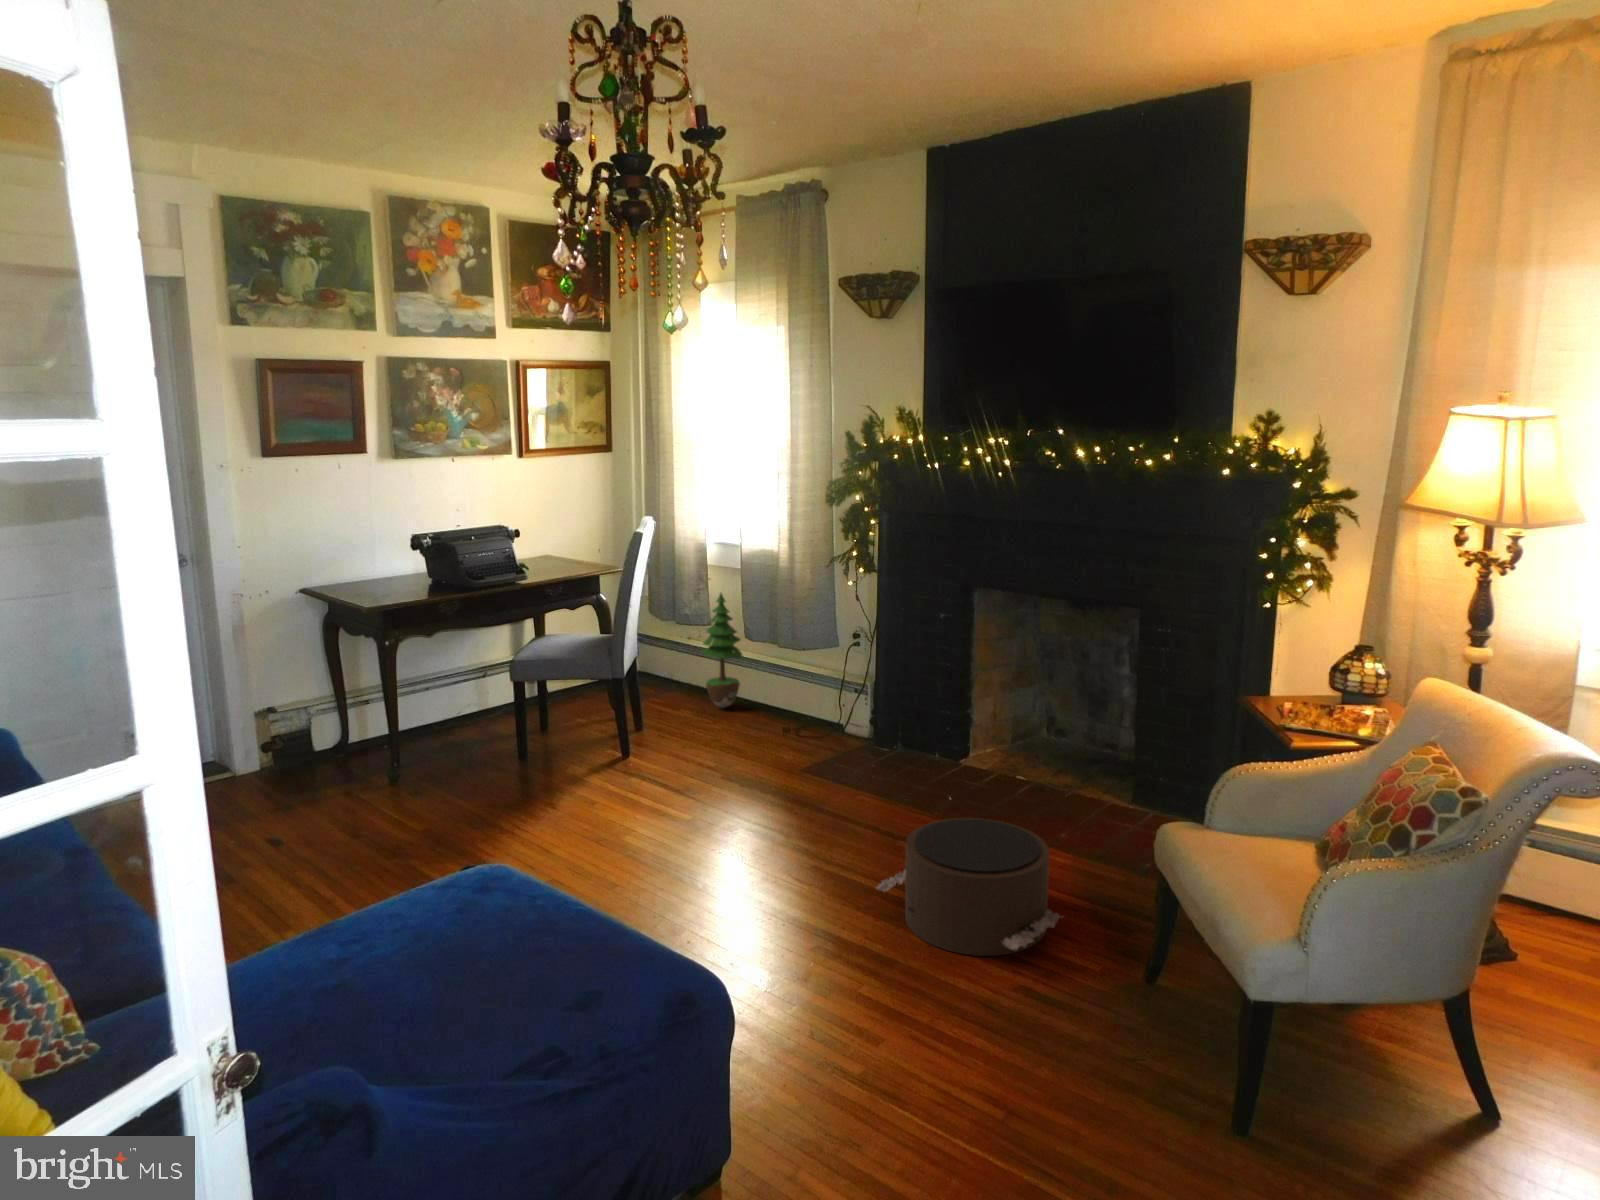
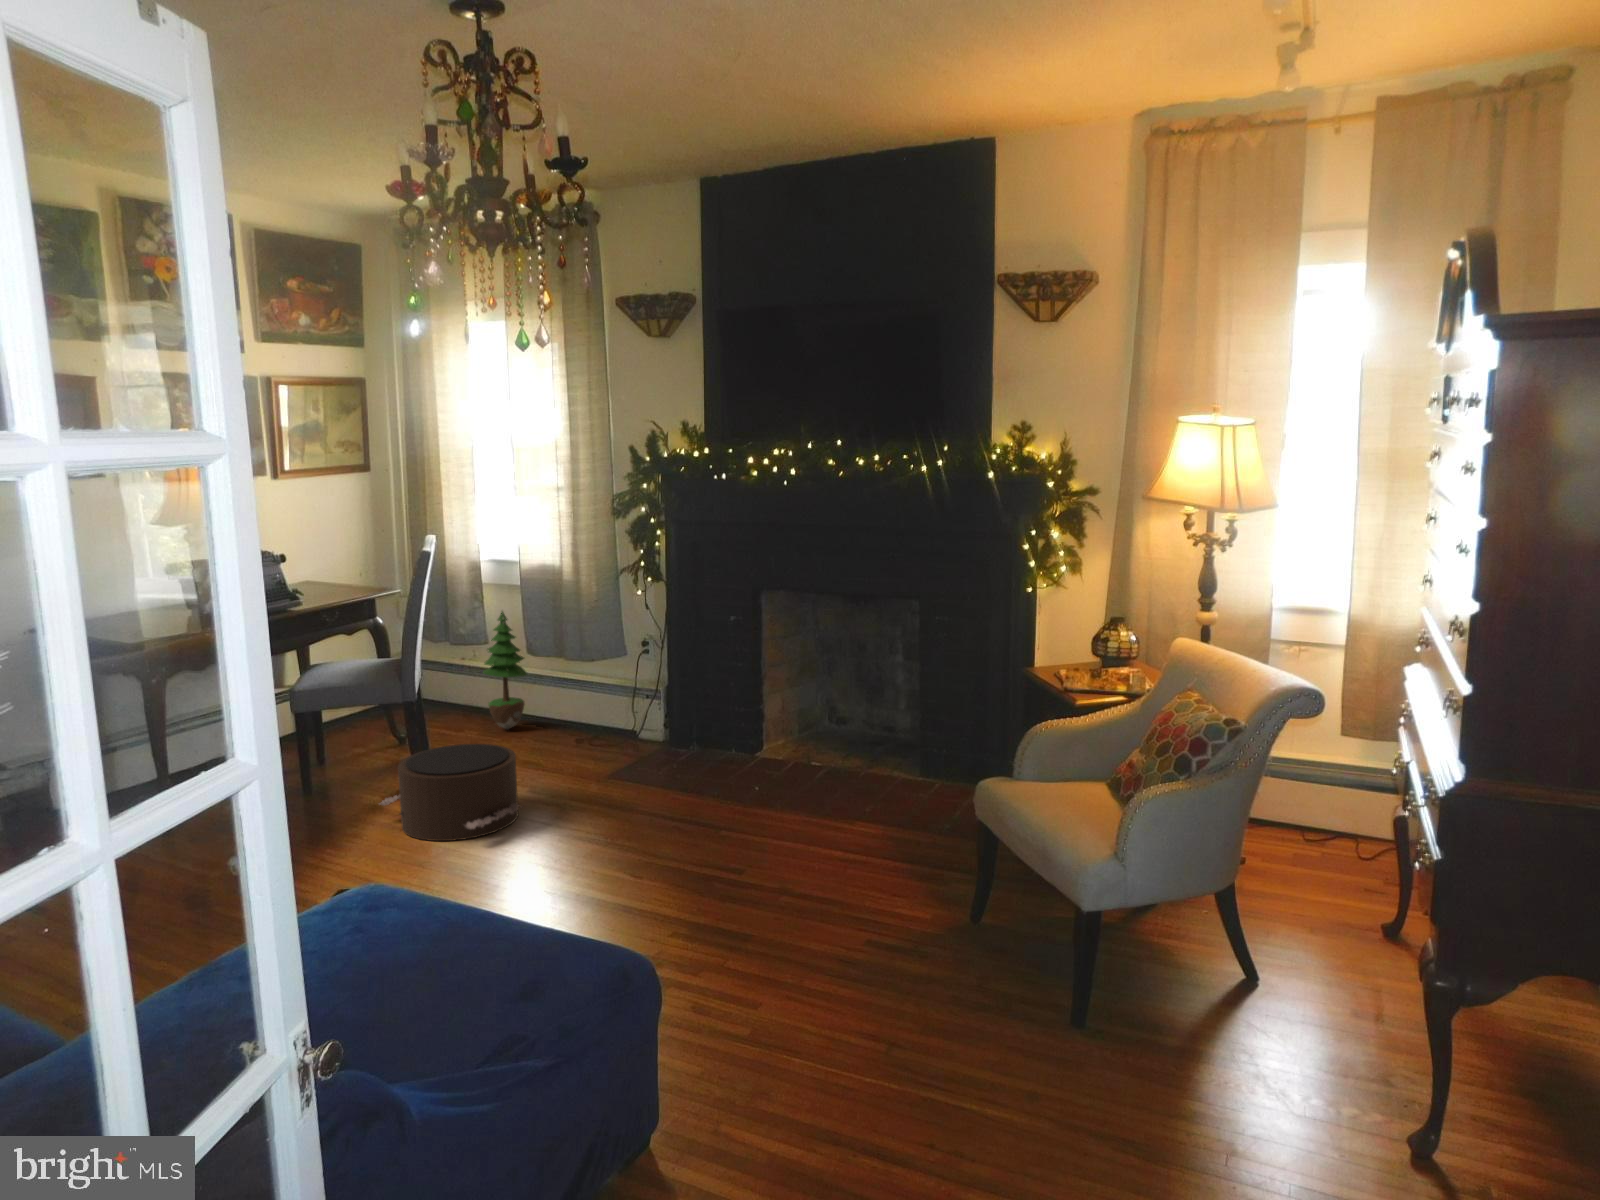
pouf: present [876,818,1061,956] -> present [379,744,520,841]

